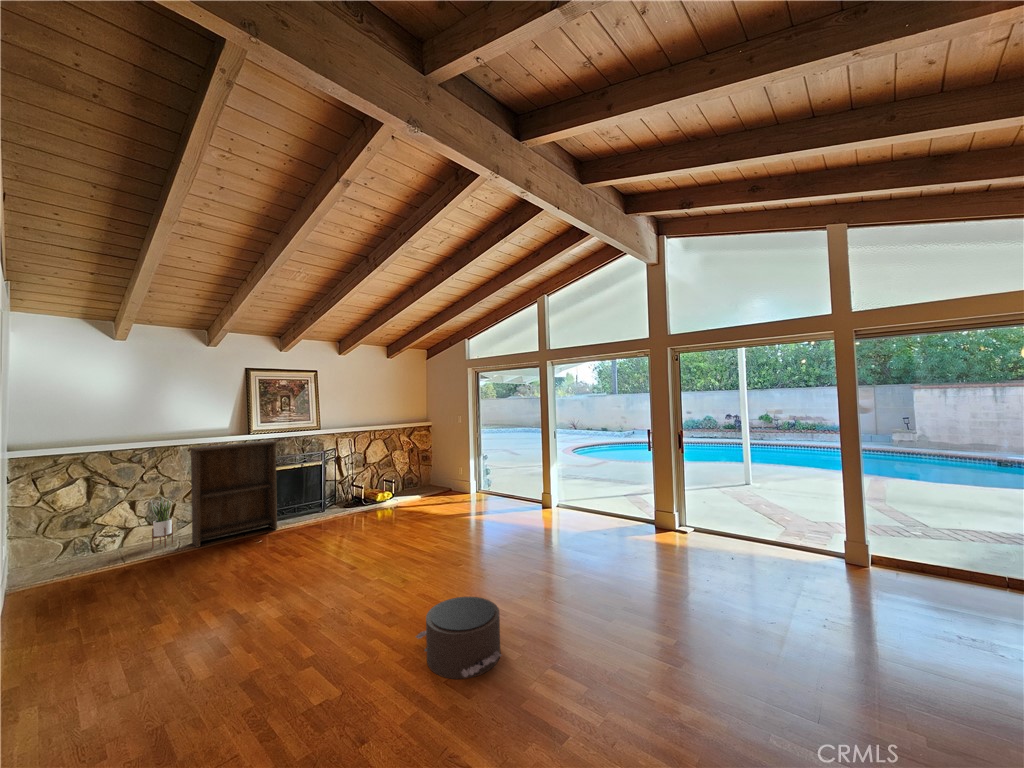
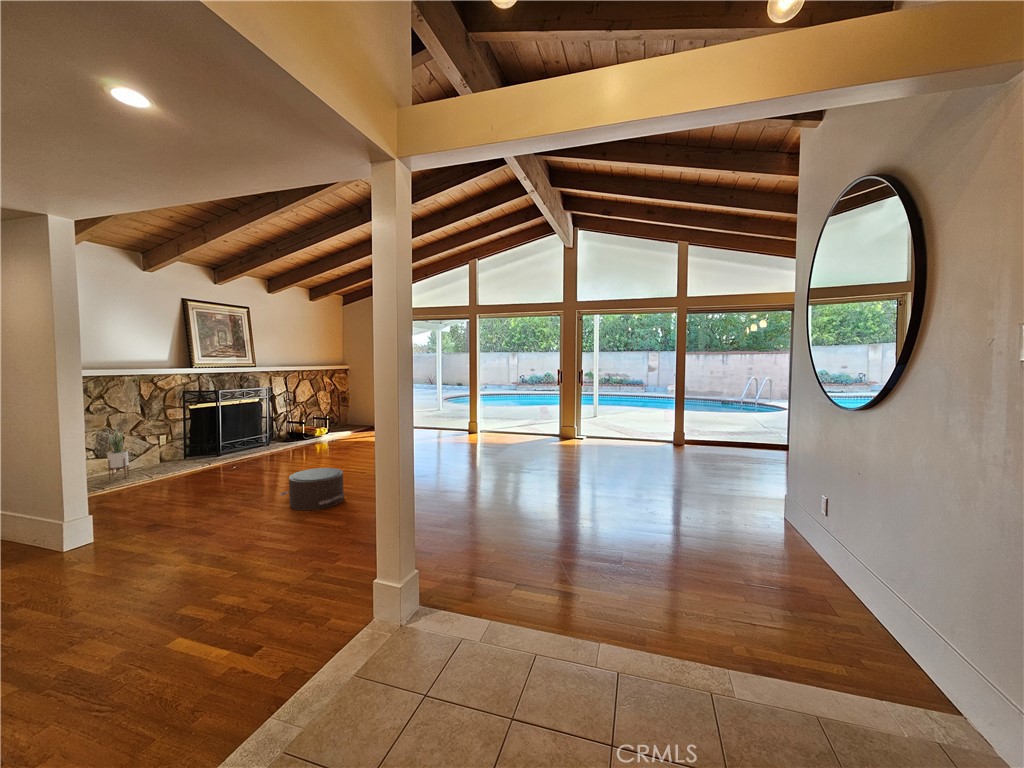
bookshelf: present [189,440,277,547] -> none [147,374,239,475]
pouf: present [416,596,502,679] -> present [280,468,344,511]

